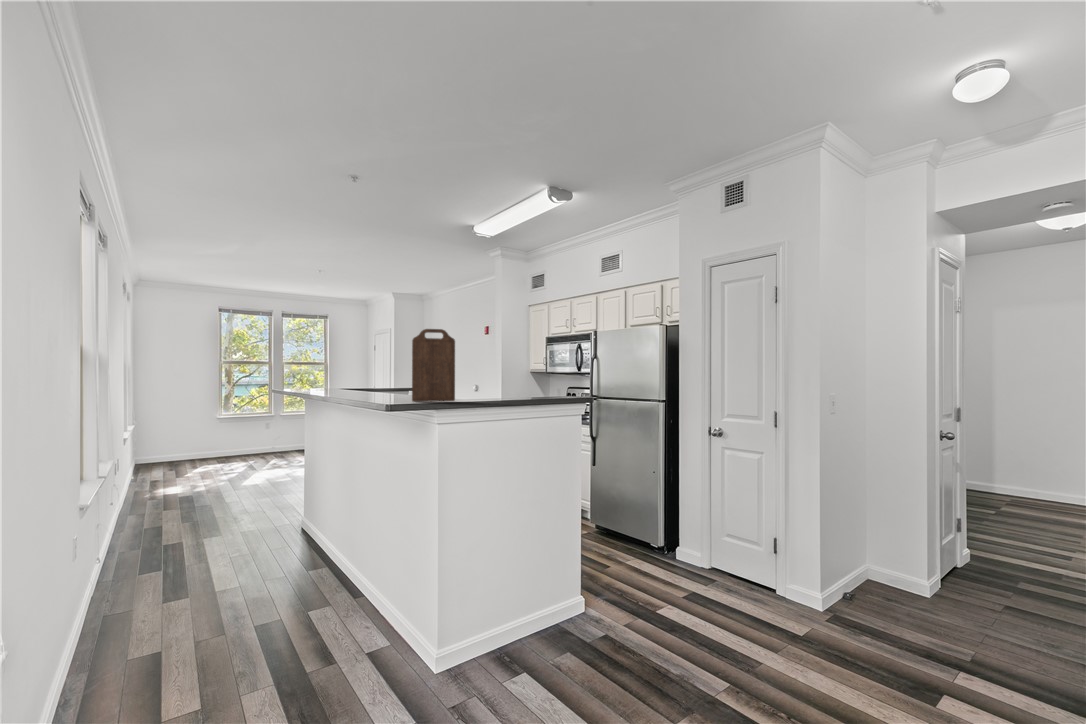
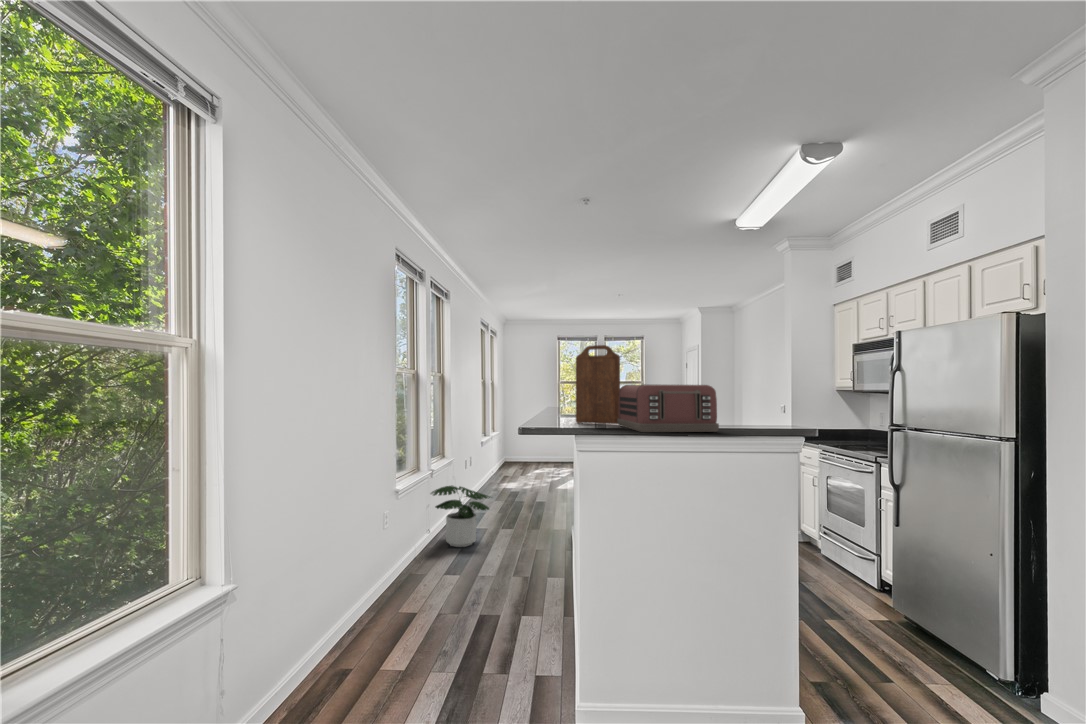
toaster: none [461,365,553,405] -> present [617,384,719,432]
potted plant: none [111,494,206,570] -> present [431,486,490,547]

